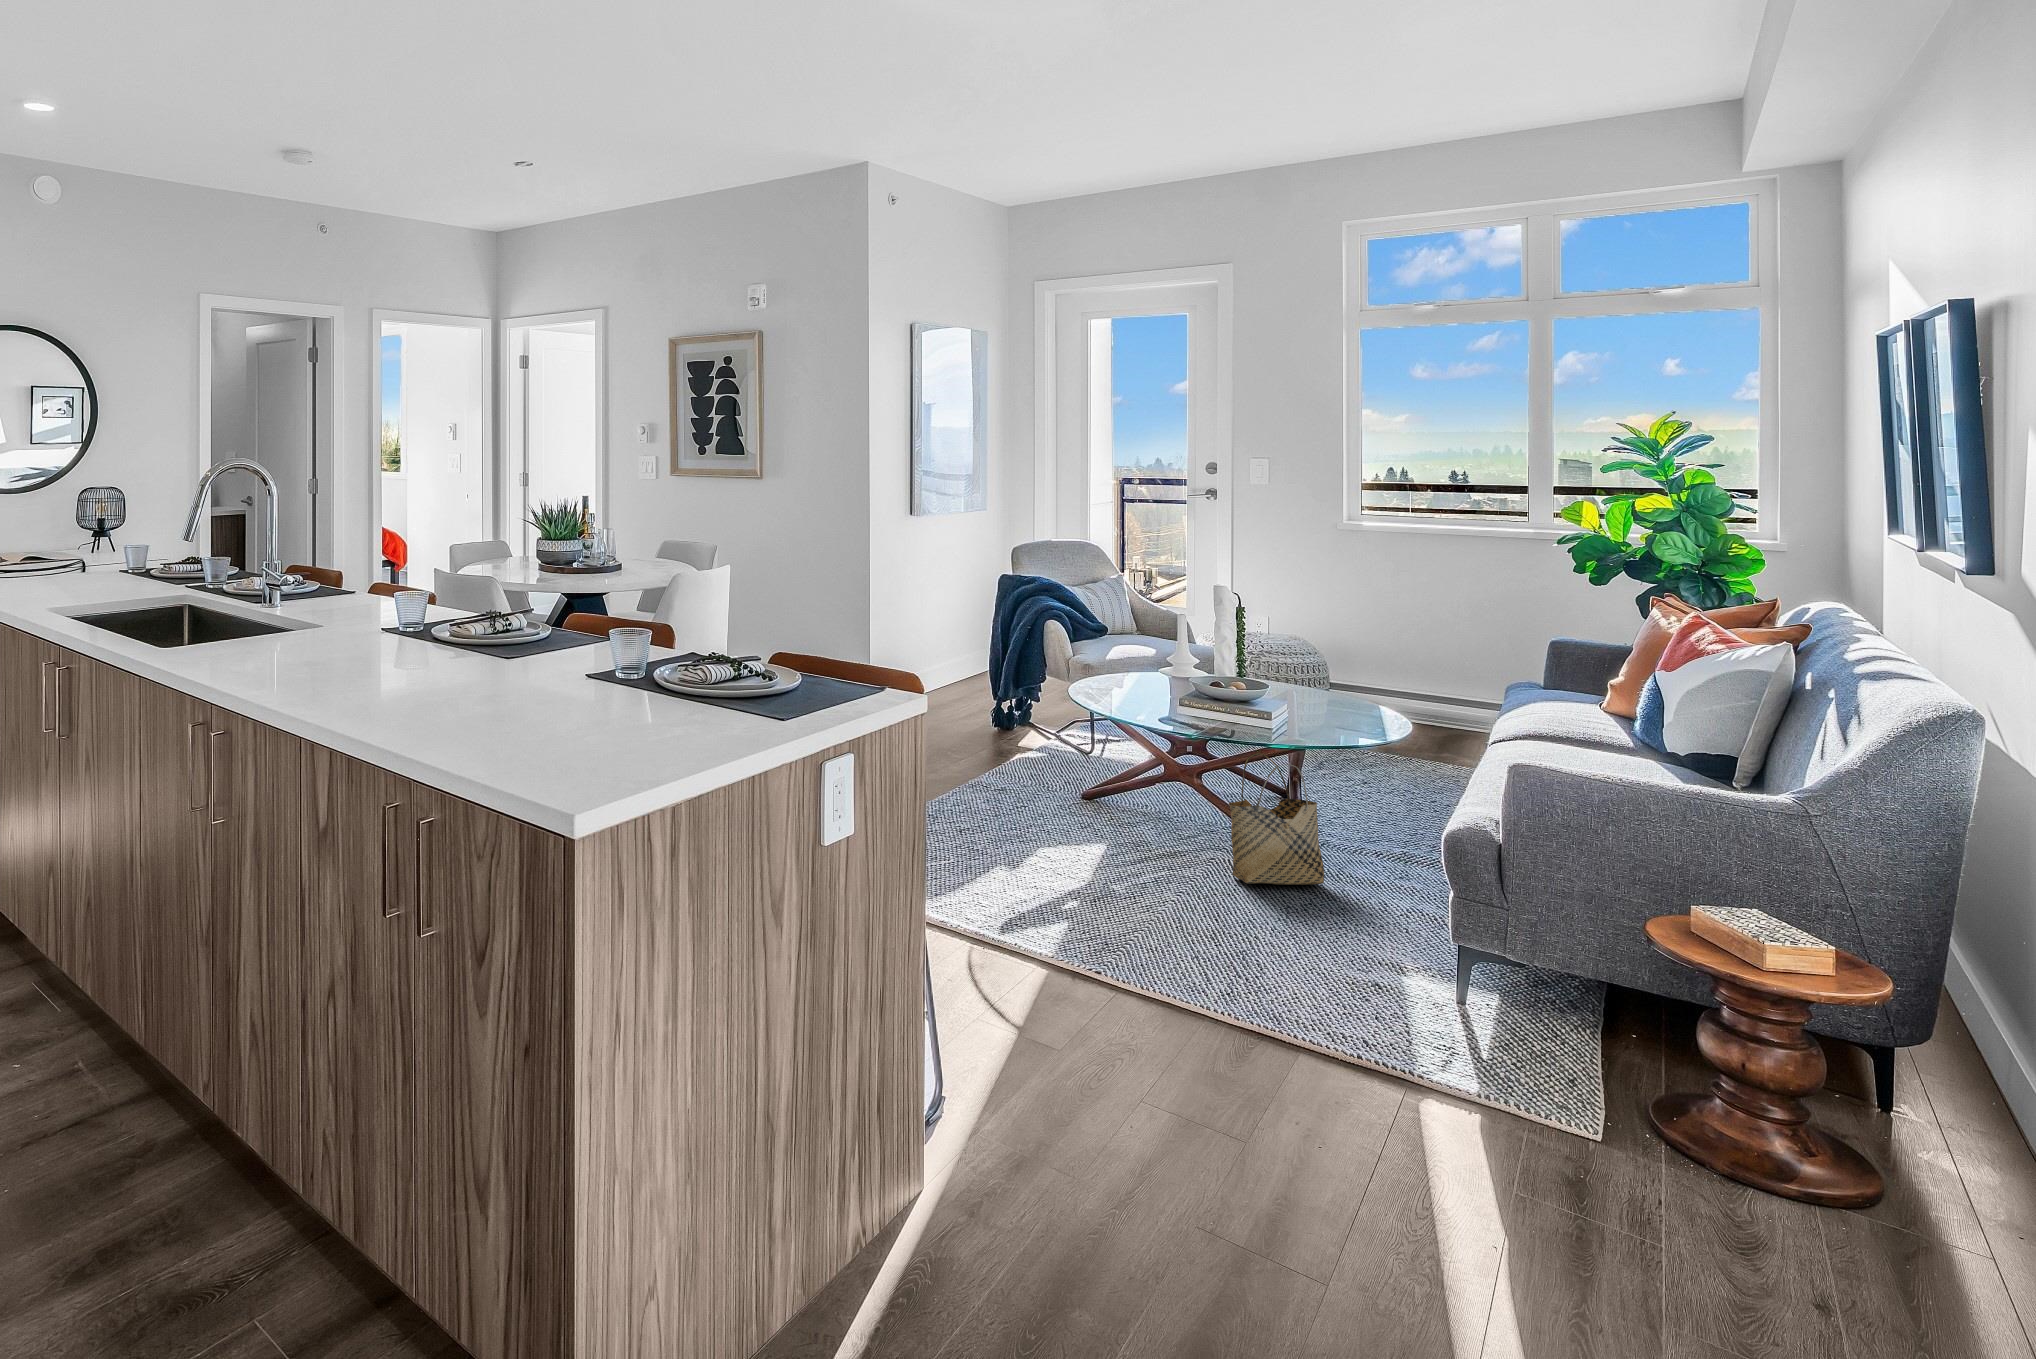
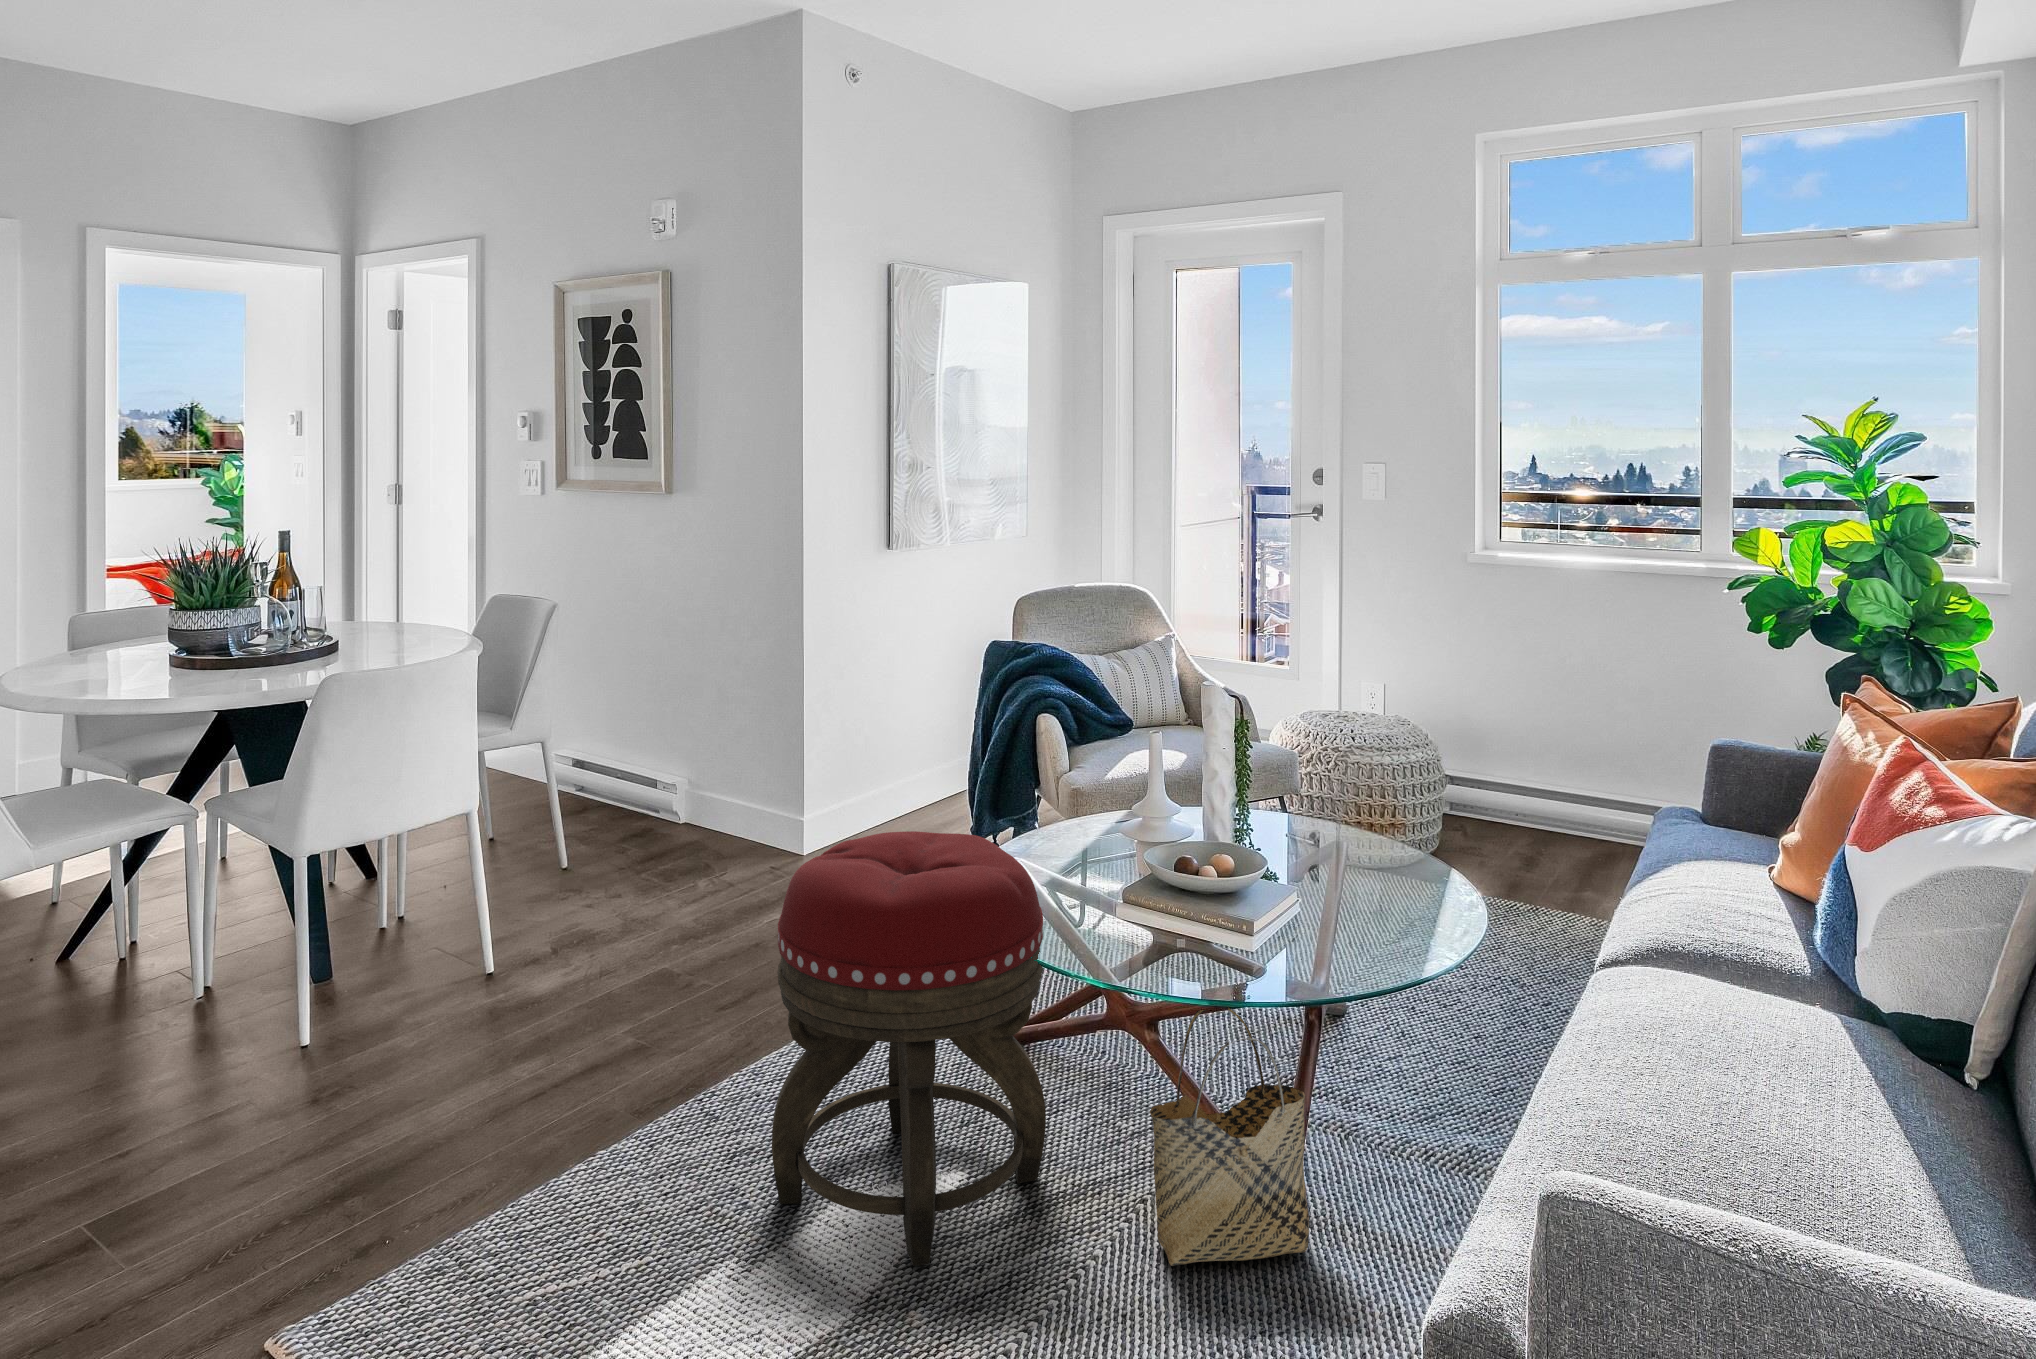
footstool: none [998,662,1151,876] -> present [772,831,1046,1266]

